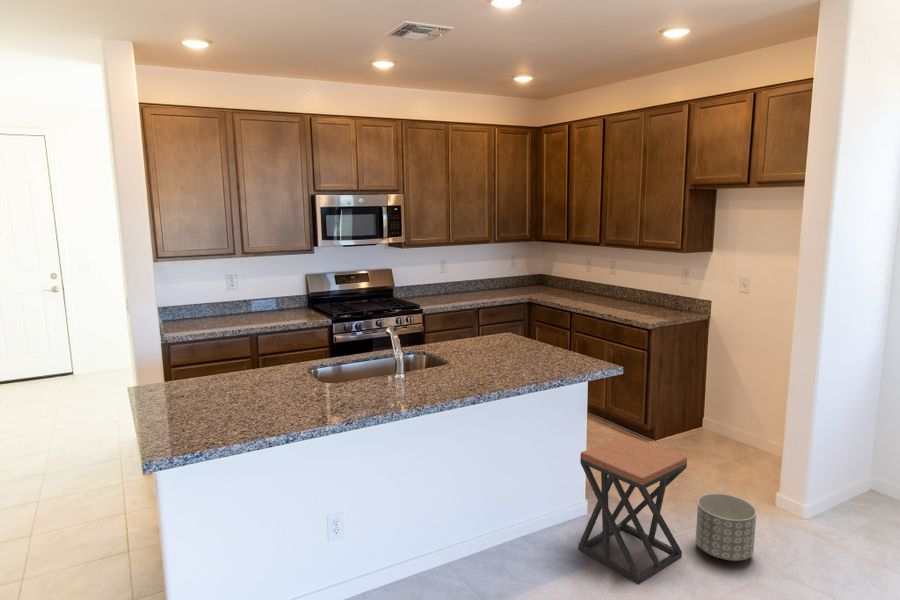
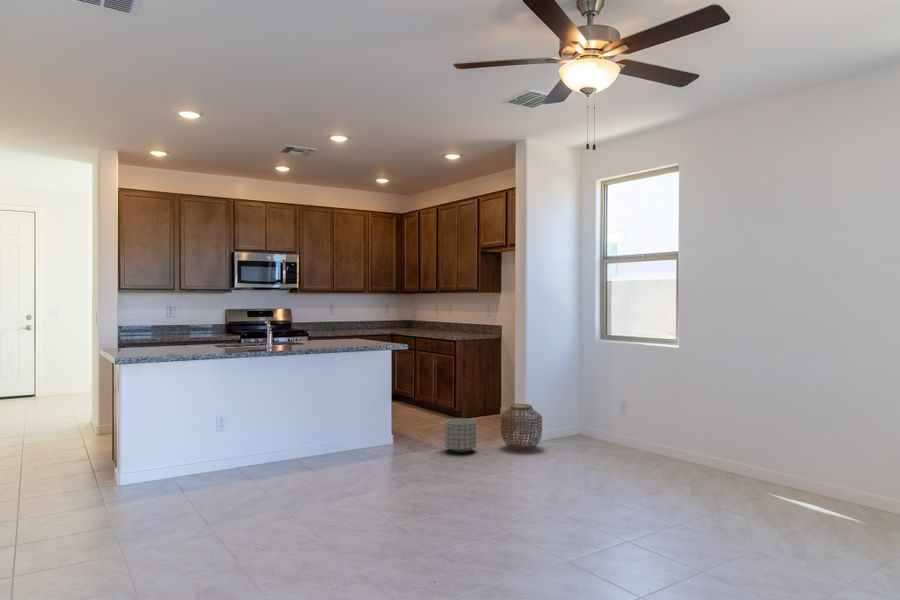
stool: present [578,435,687,584] -> none [374,385,434,459]
woven basket: none [782,469,867,555] -> present [501,404,542,451]

